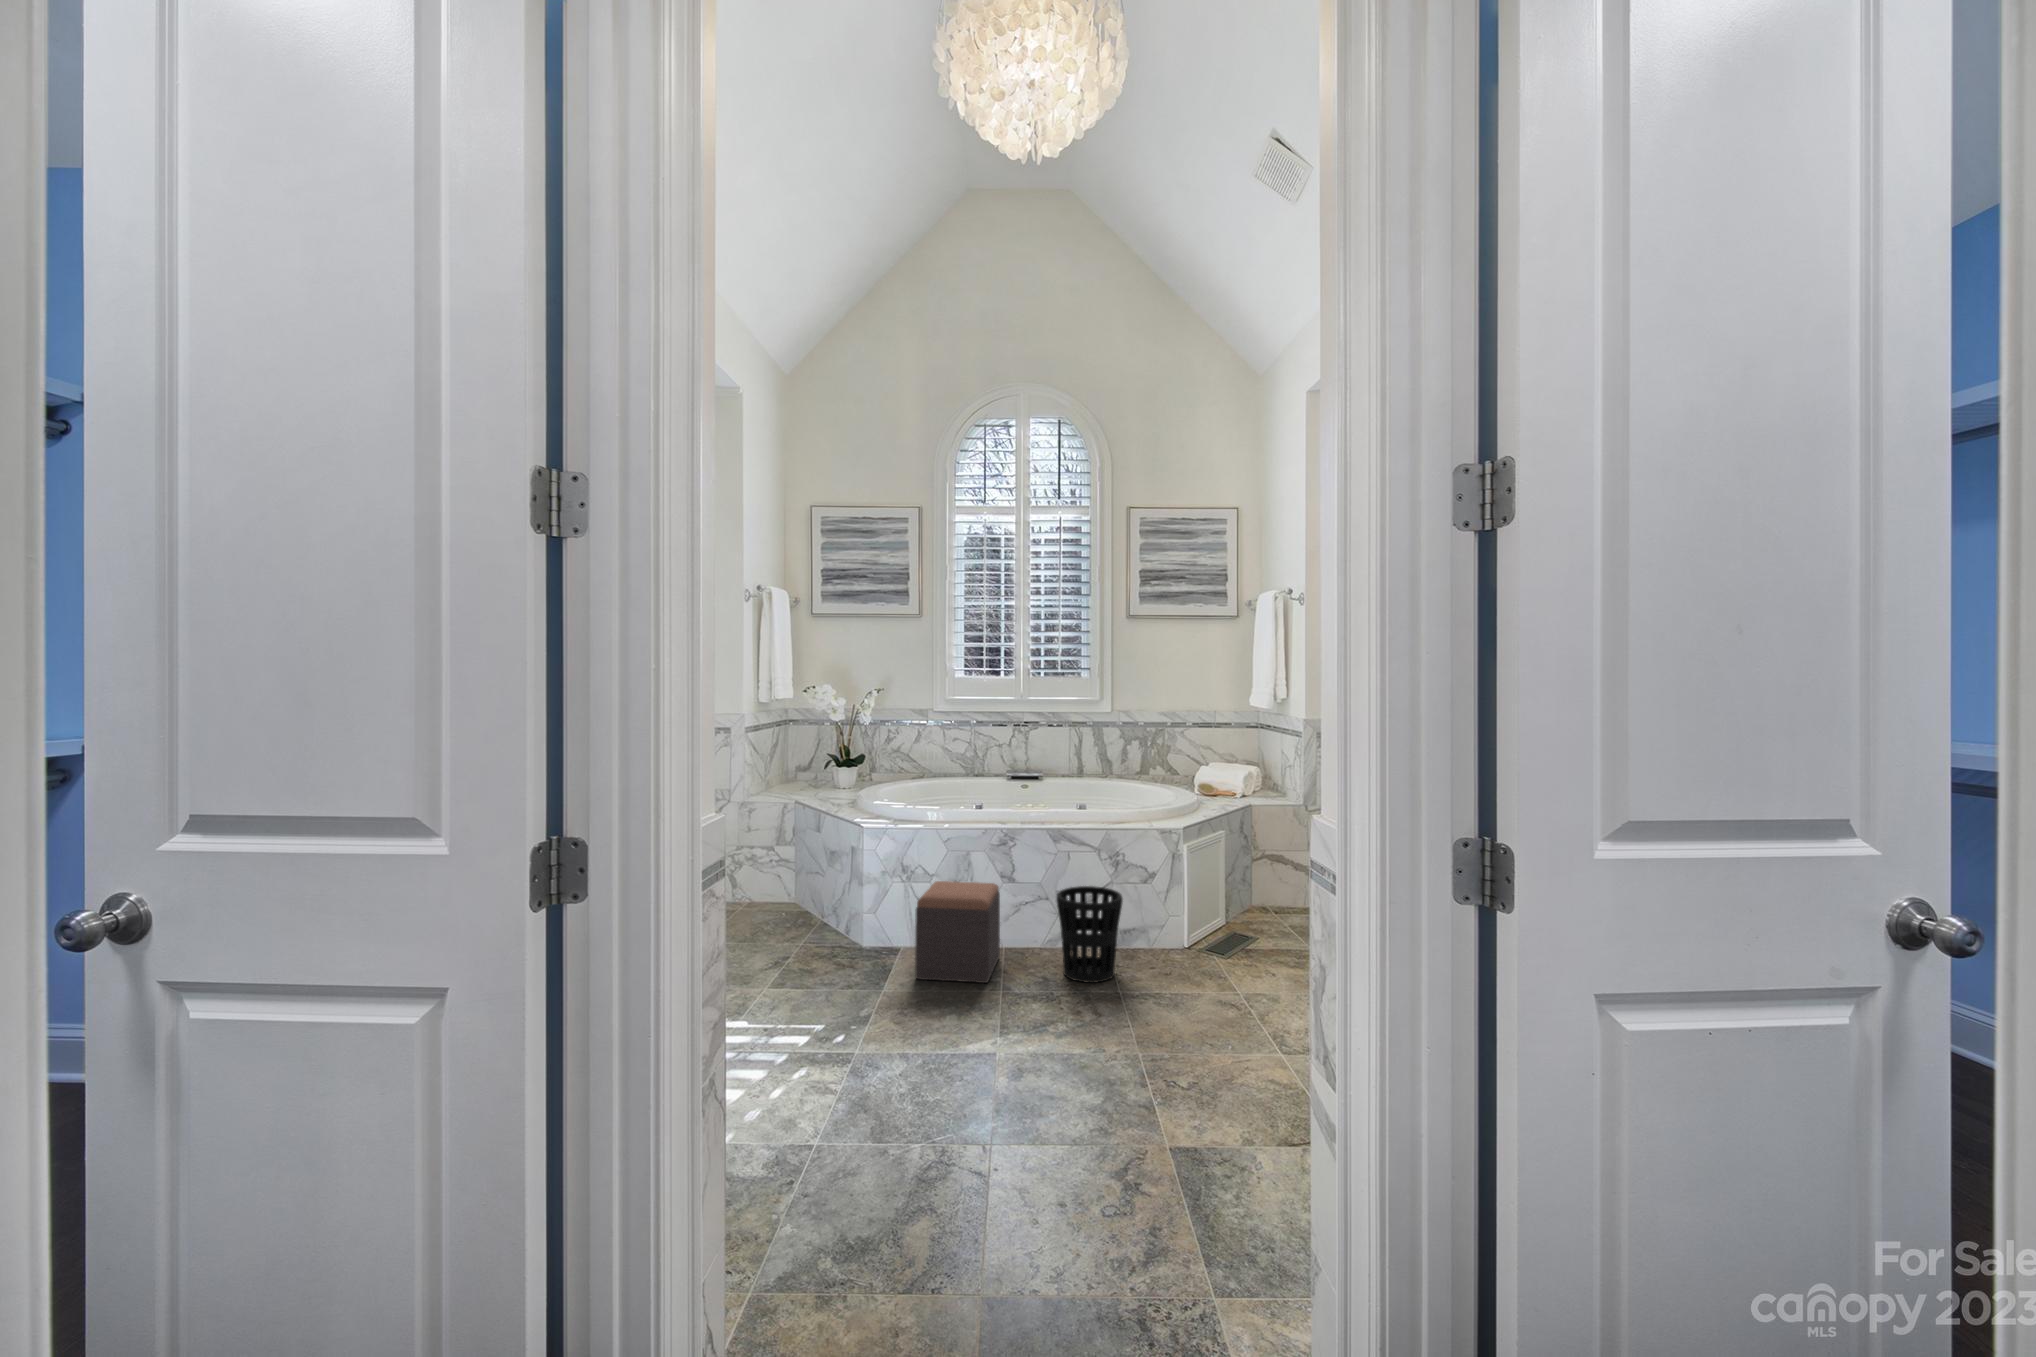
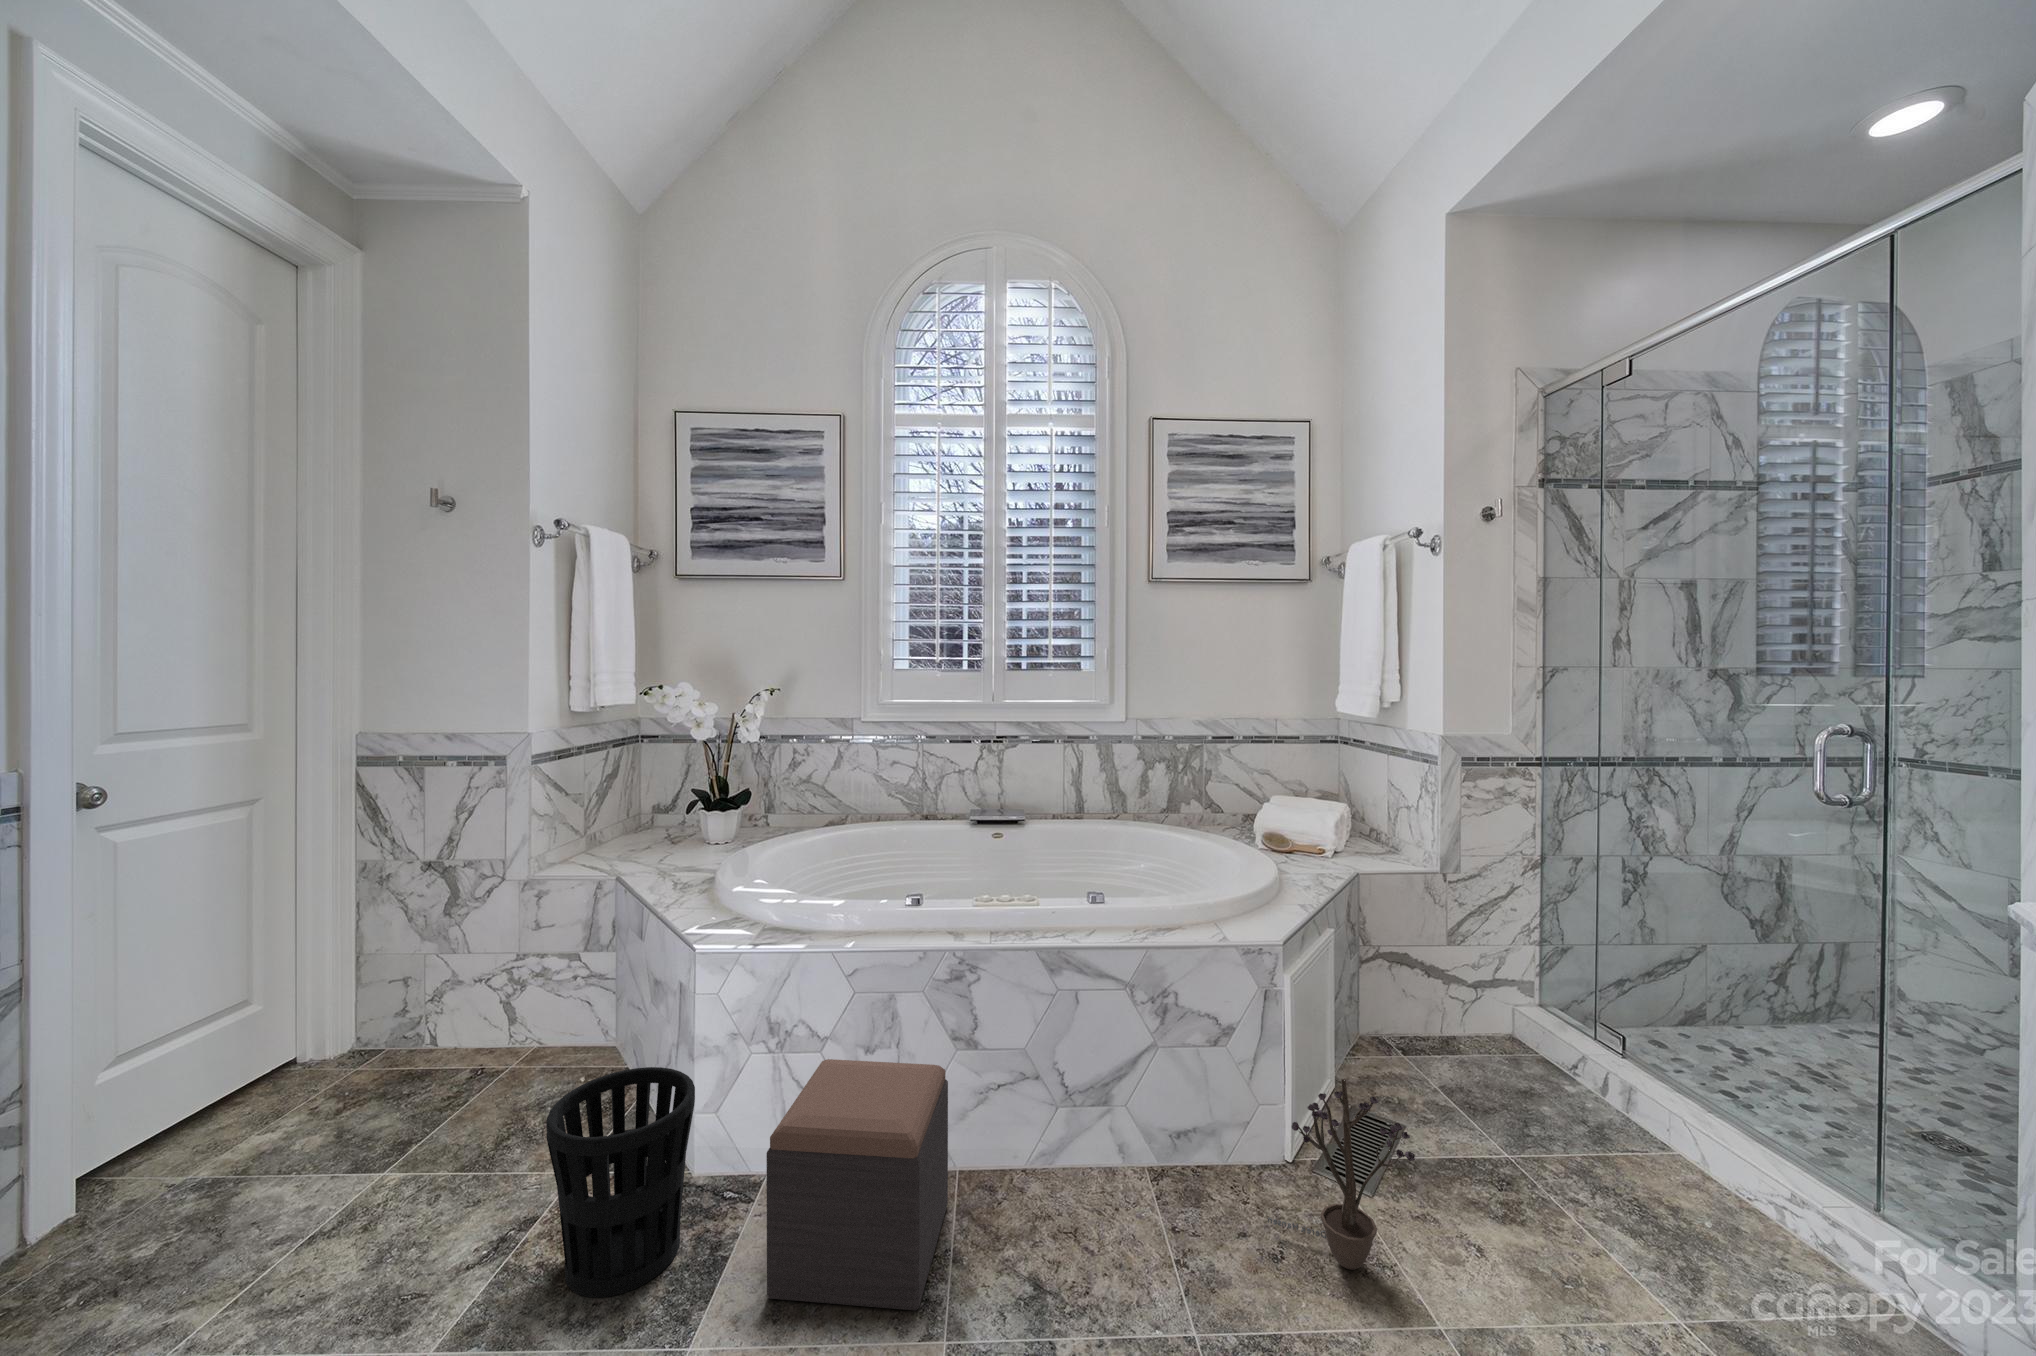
decorative plant: none [1165,883,1231,977] -> present [1268,1079,1415,1270]
wastebasket: present [1056,886,1123,983] -> present [546,1067,695,1298]

